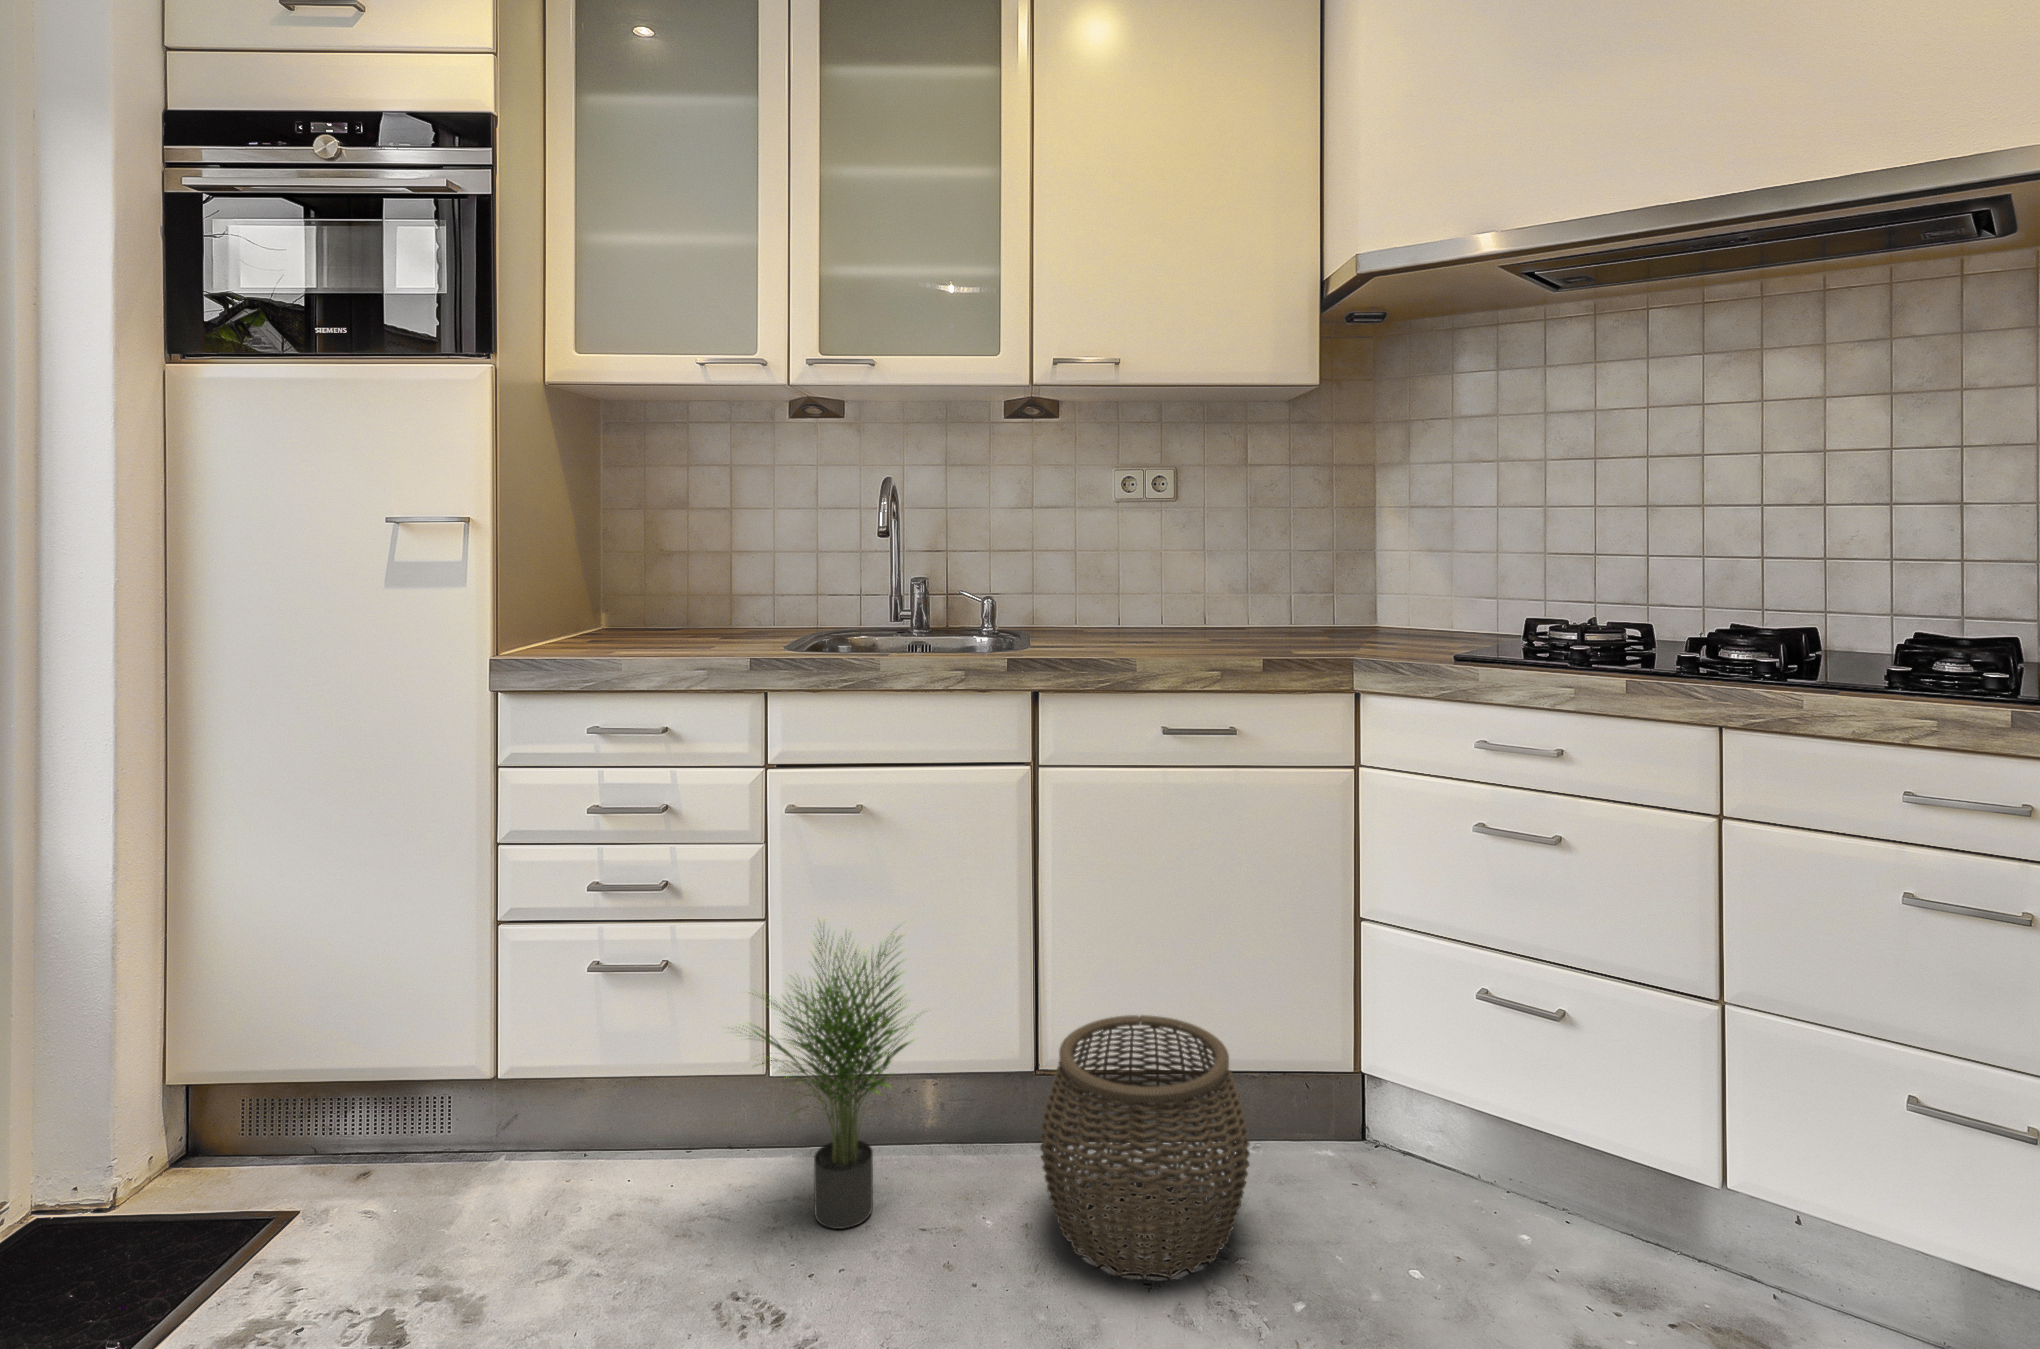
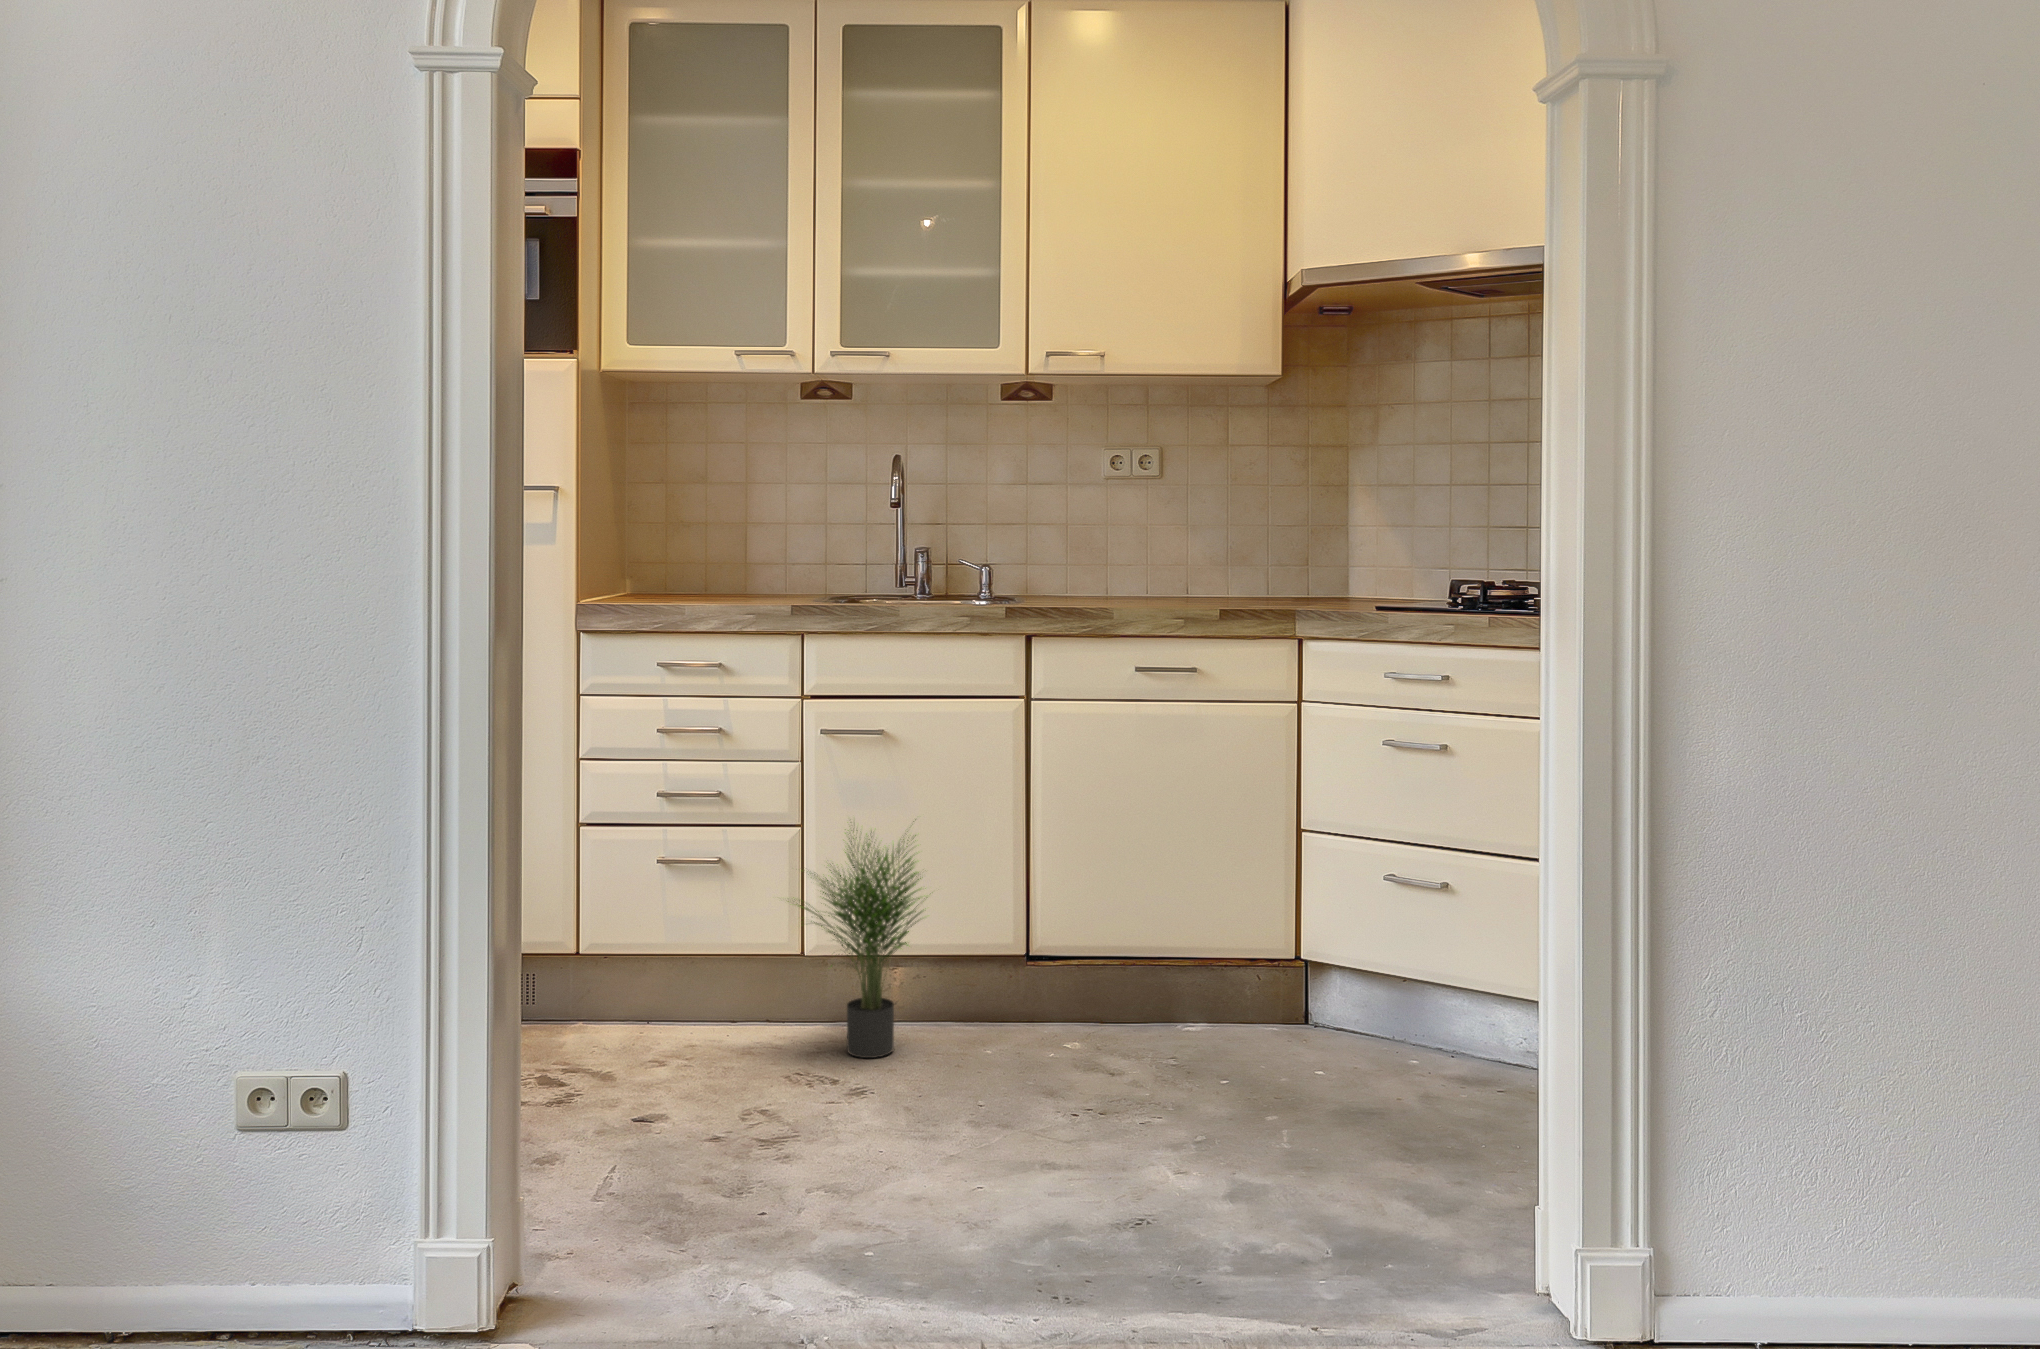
woven basket: present [1040,1015,1250,1279] -> none [1030,901,1198,1083]

